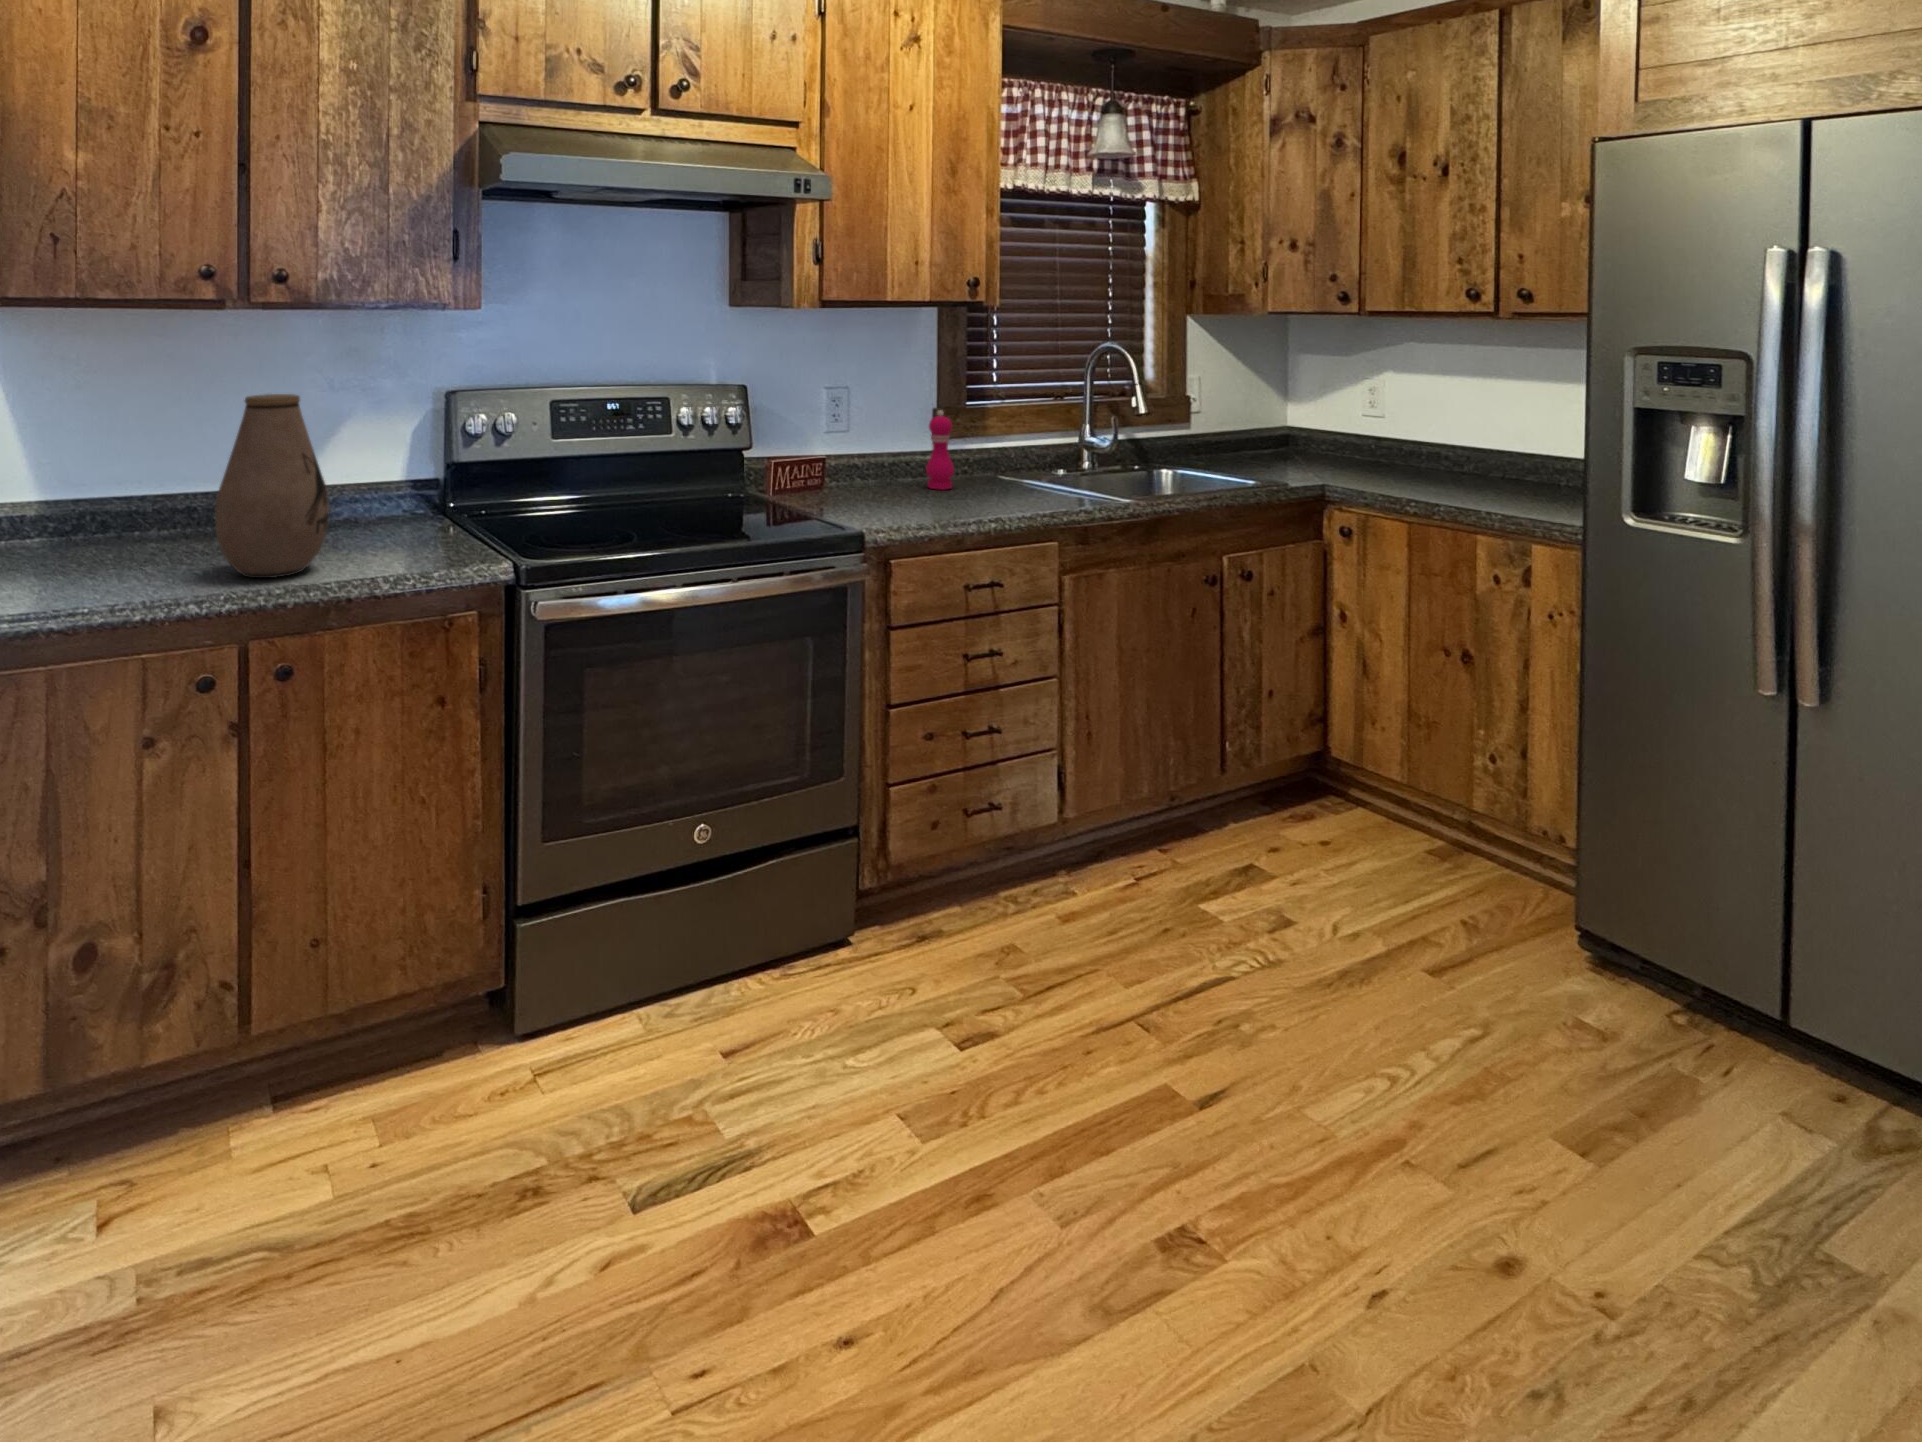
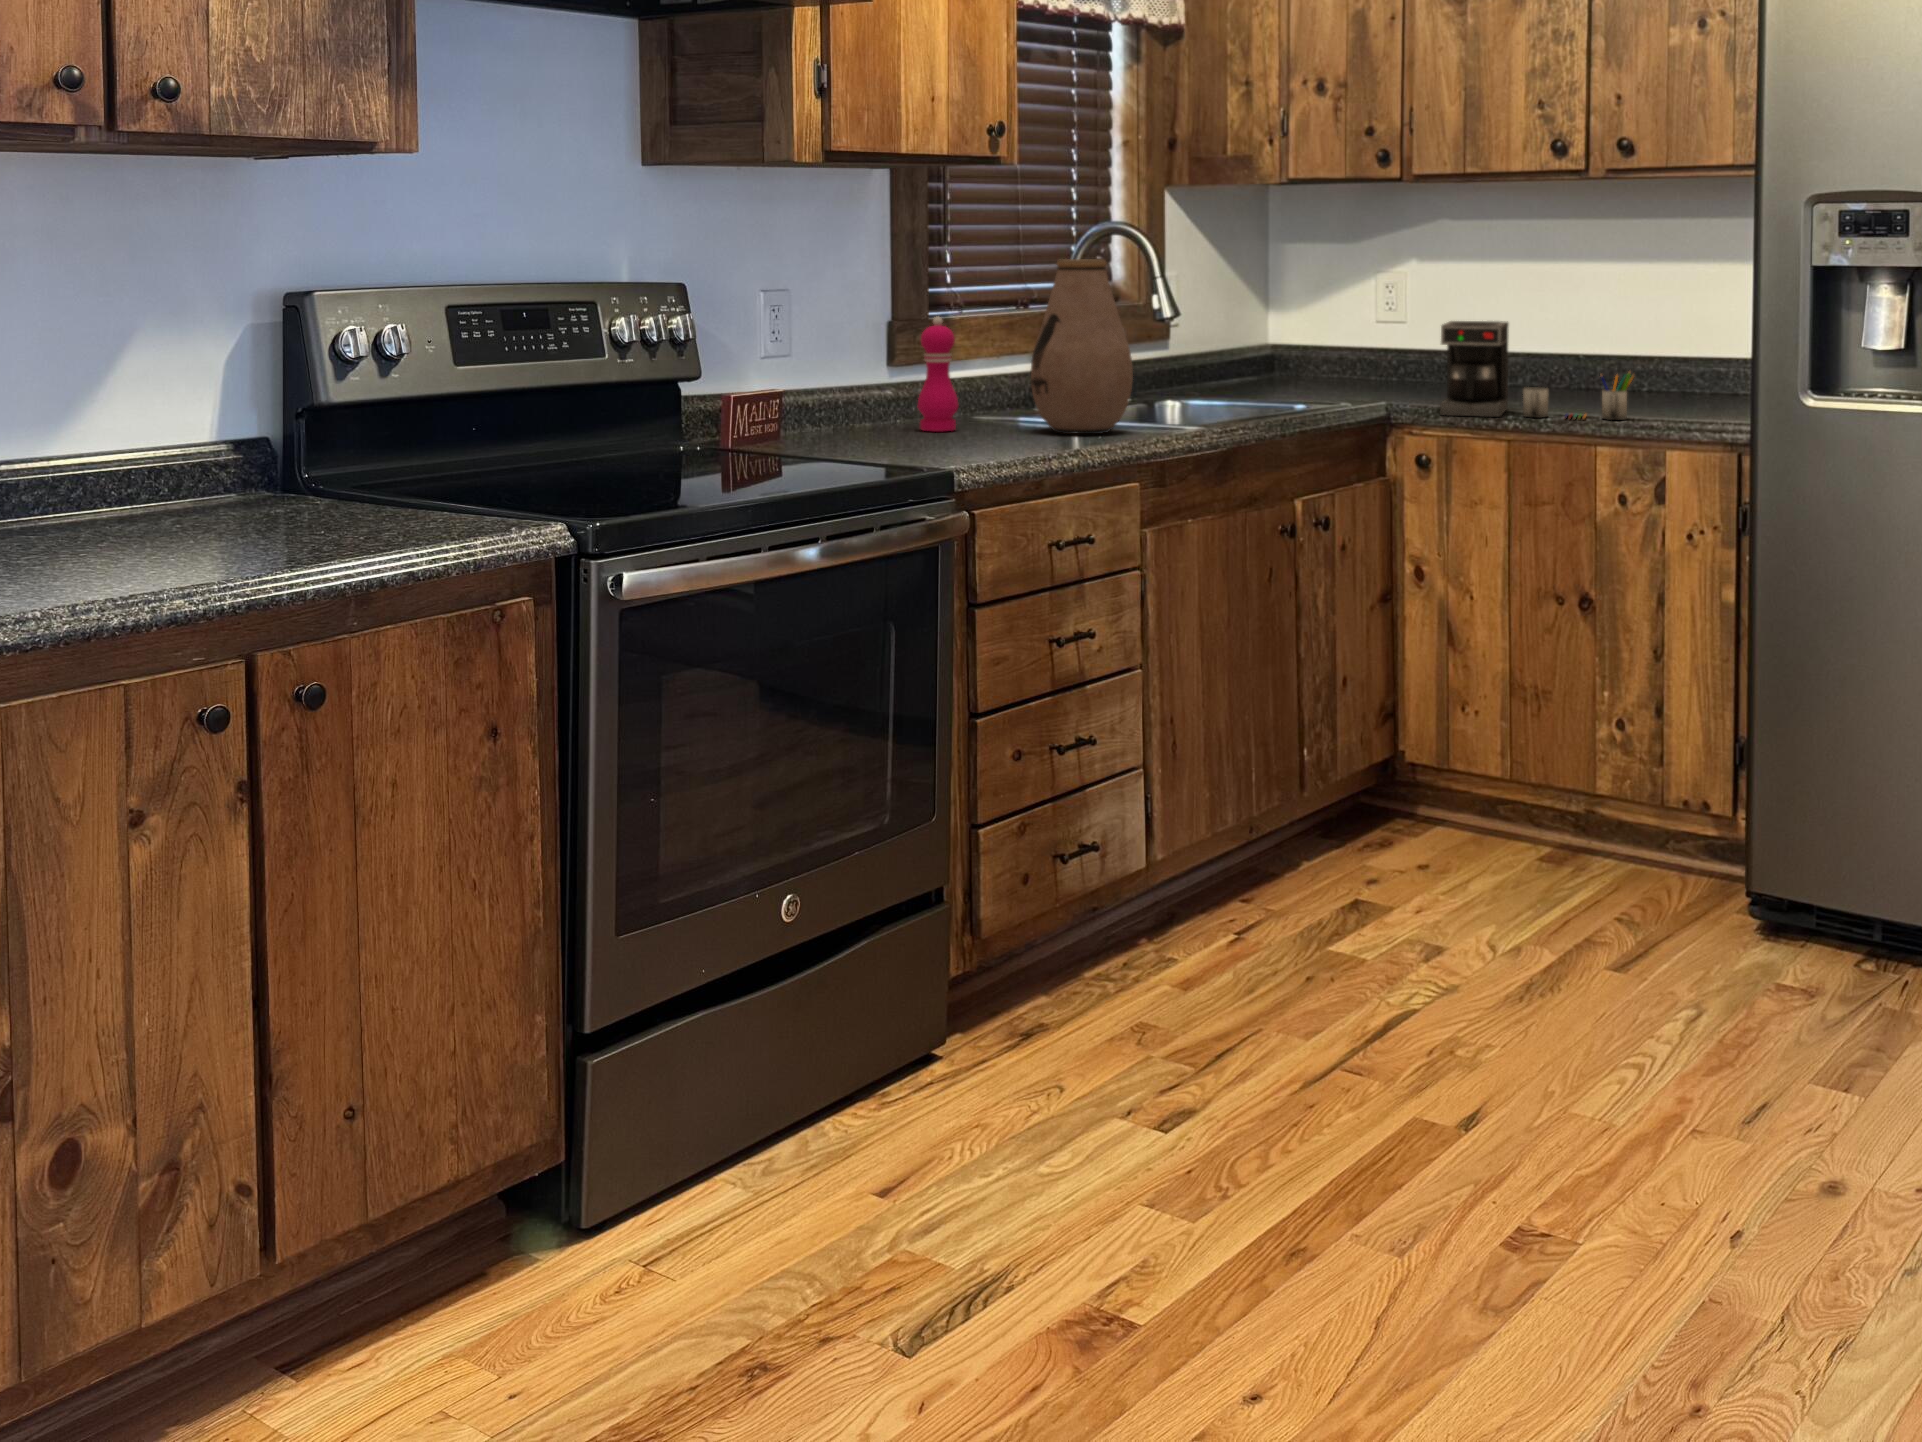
vase: present [215,394,329,578] -> present [1031,259,1133,434]
coffee maker: none [1345,426,1510,517] -> present [1440,321,1634,420]

